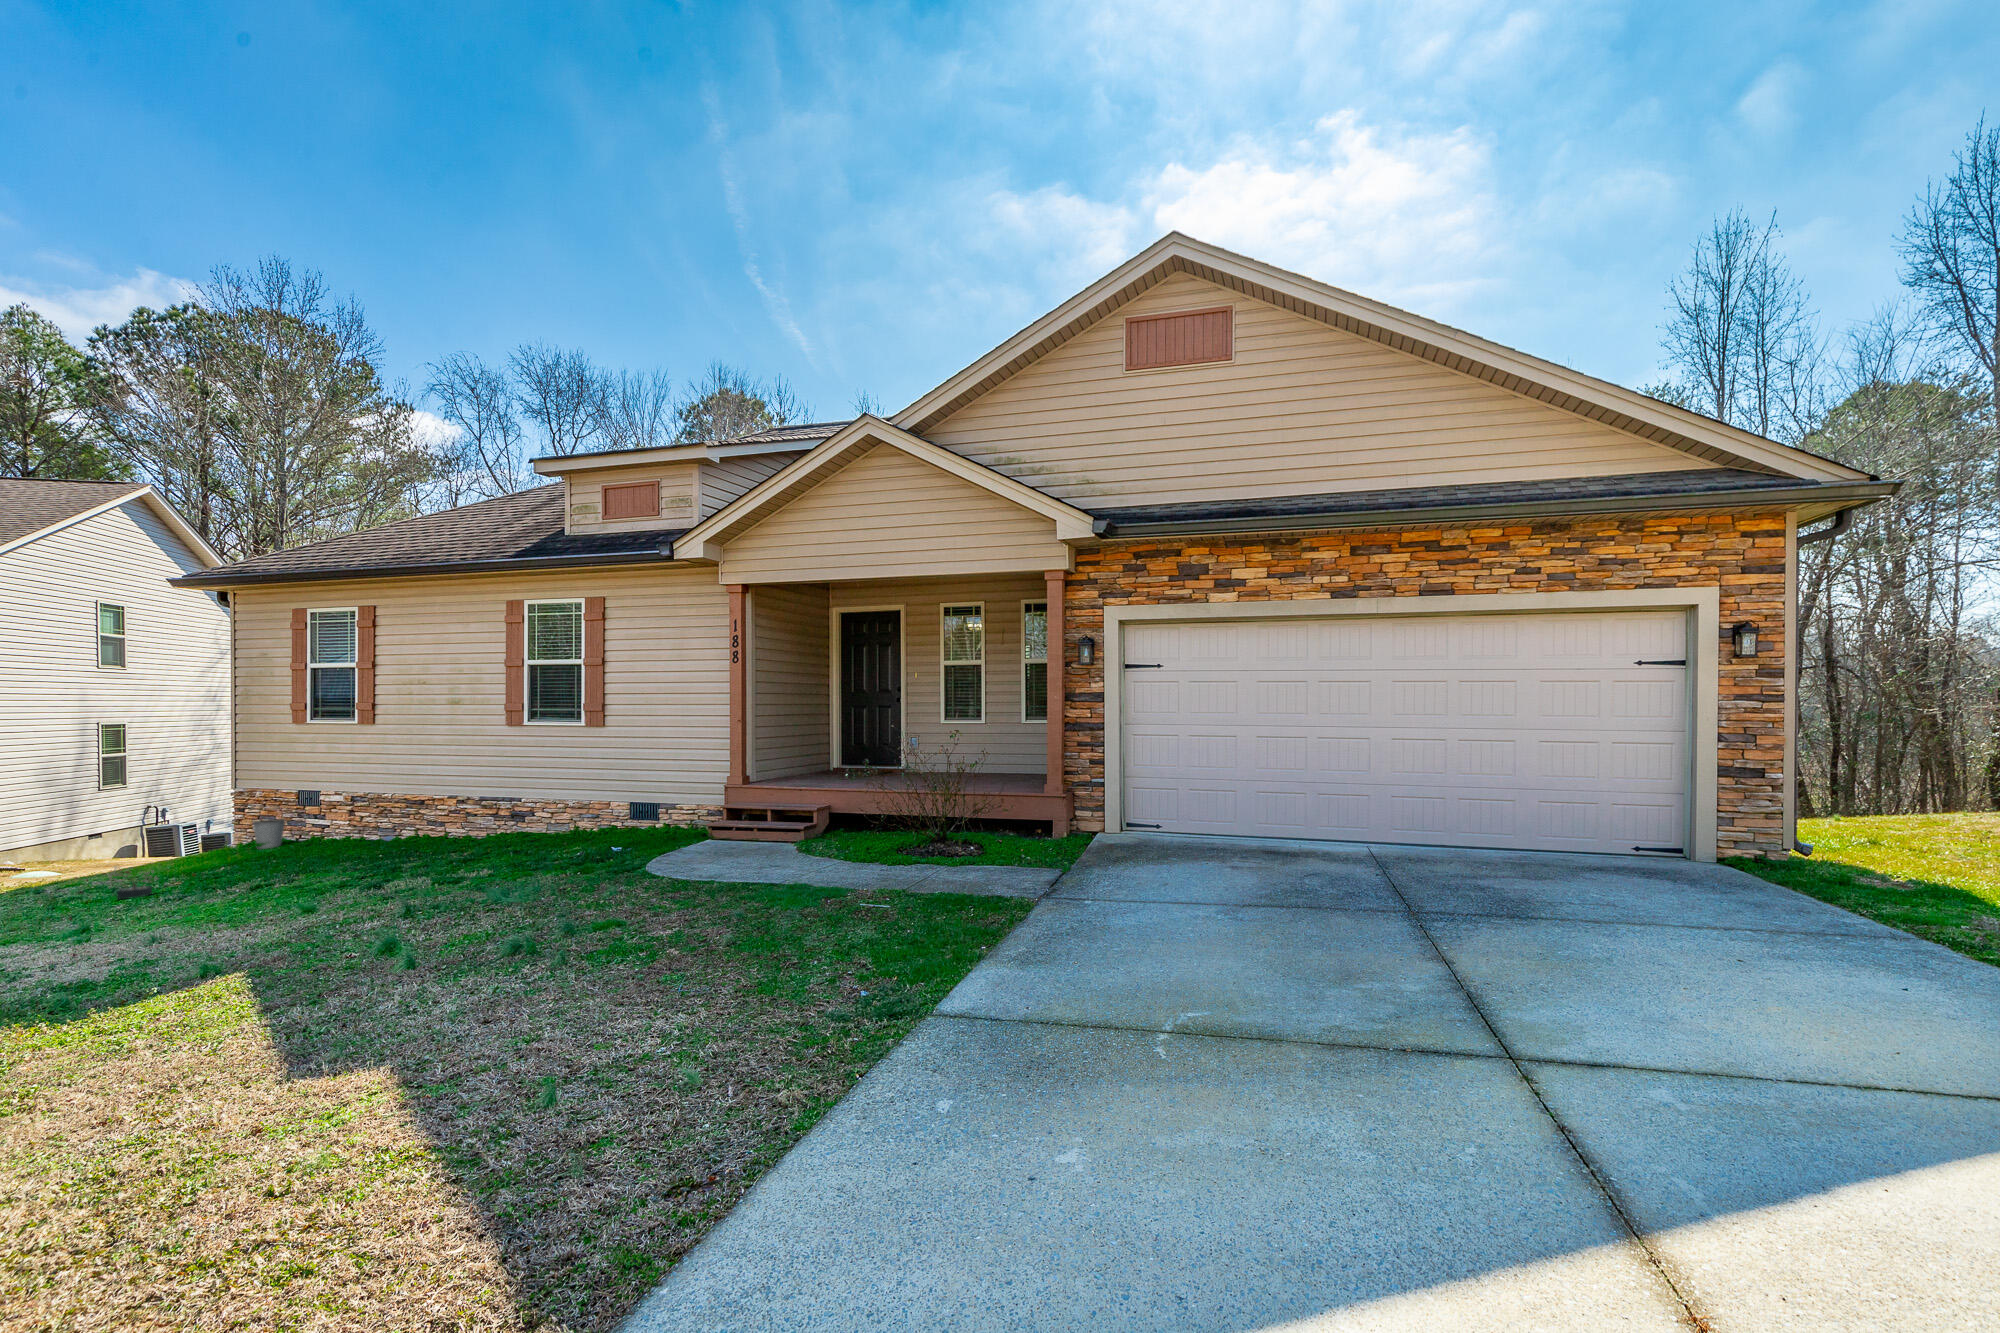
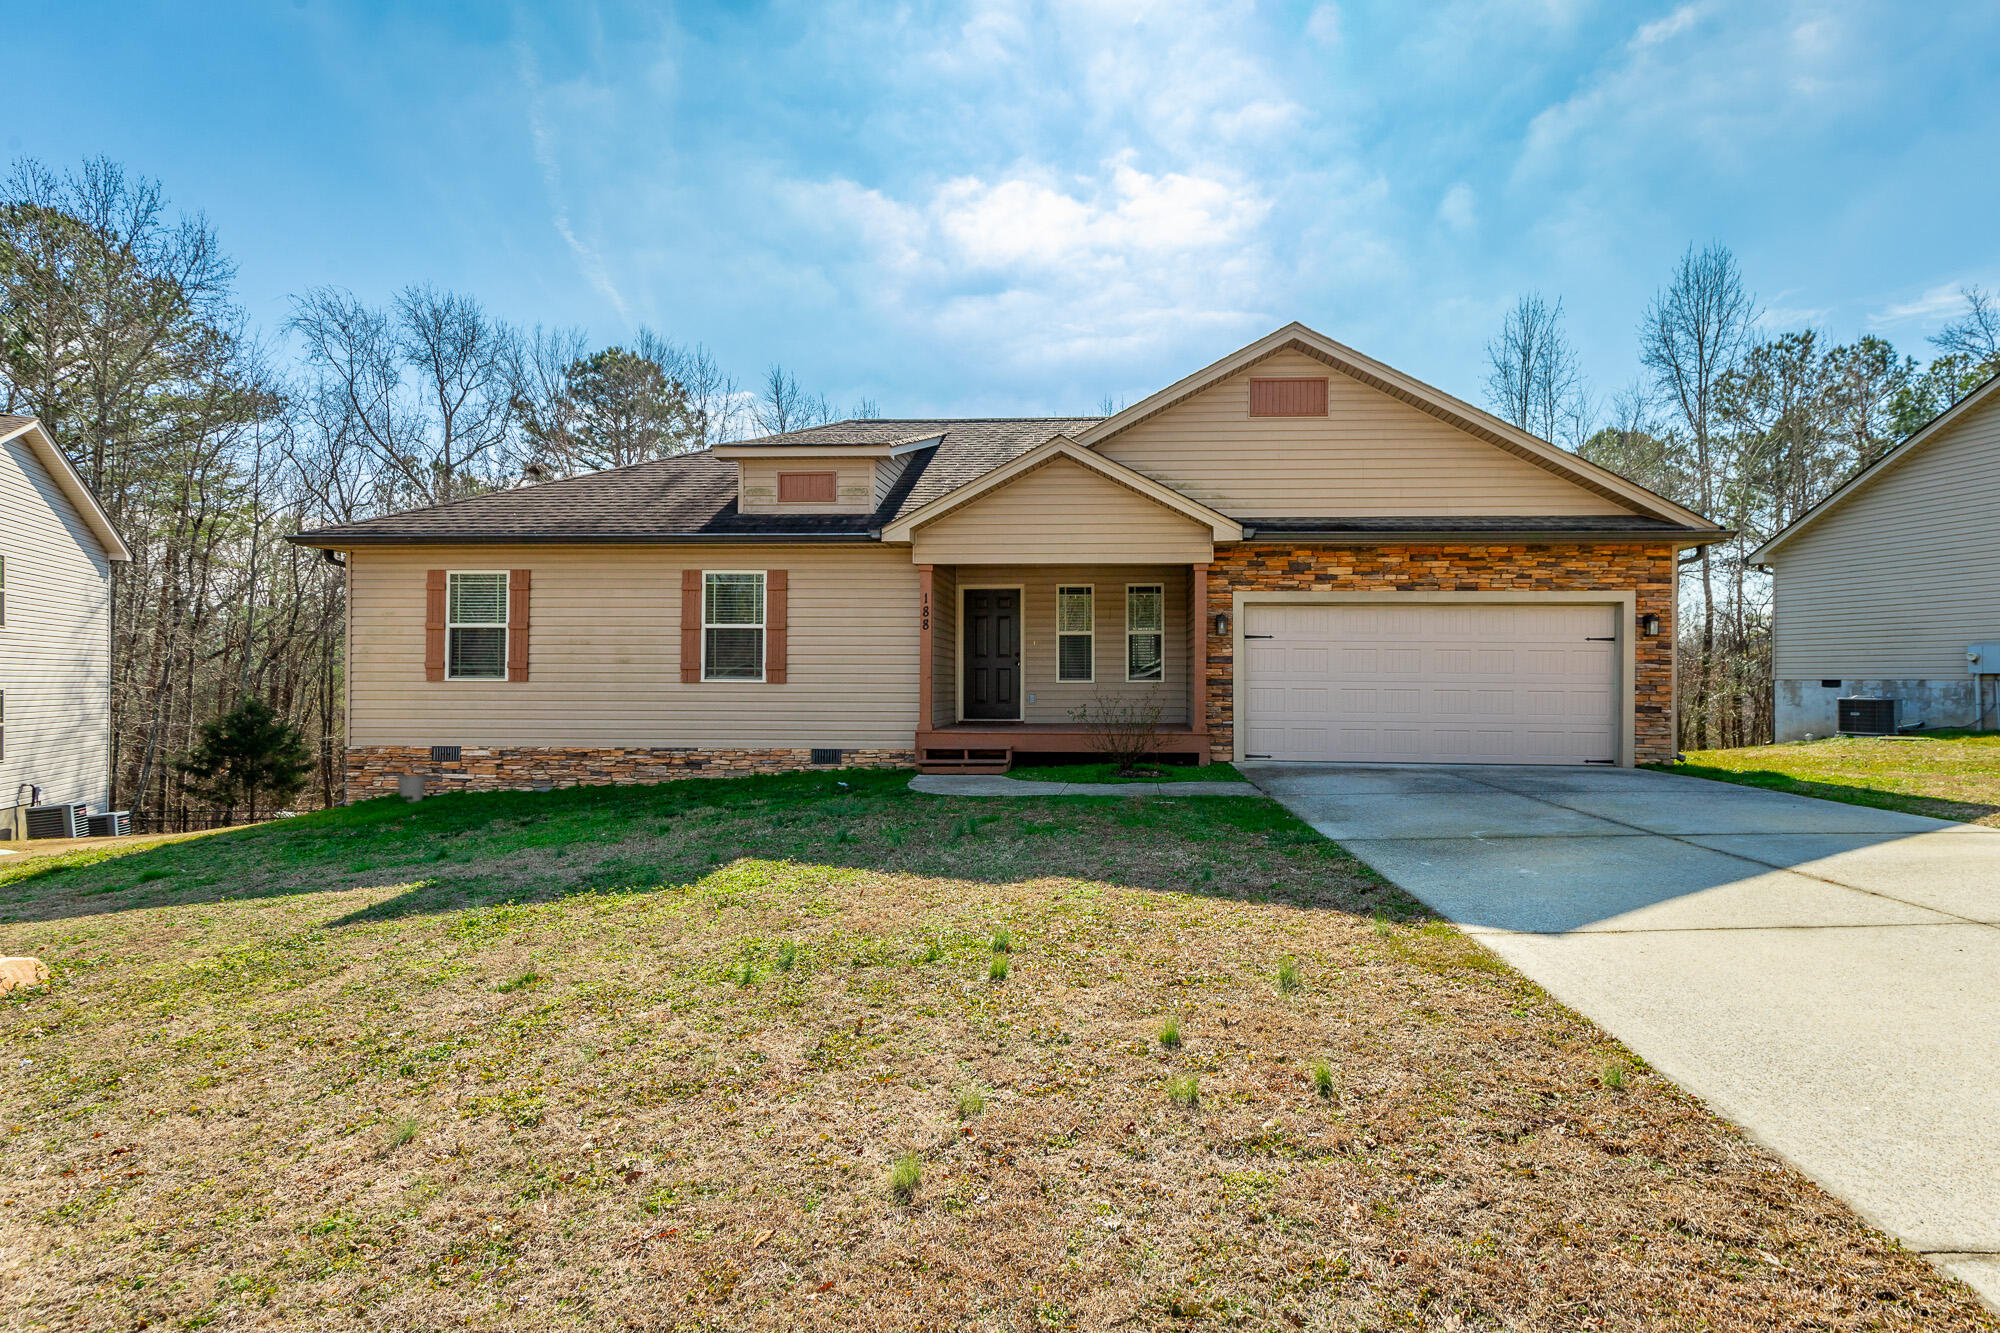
decorative plant: present [109,867,157,899] -> none [454,789,493,818]

